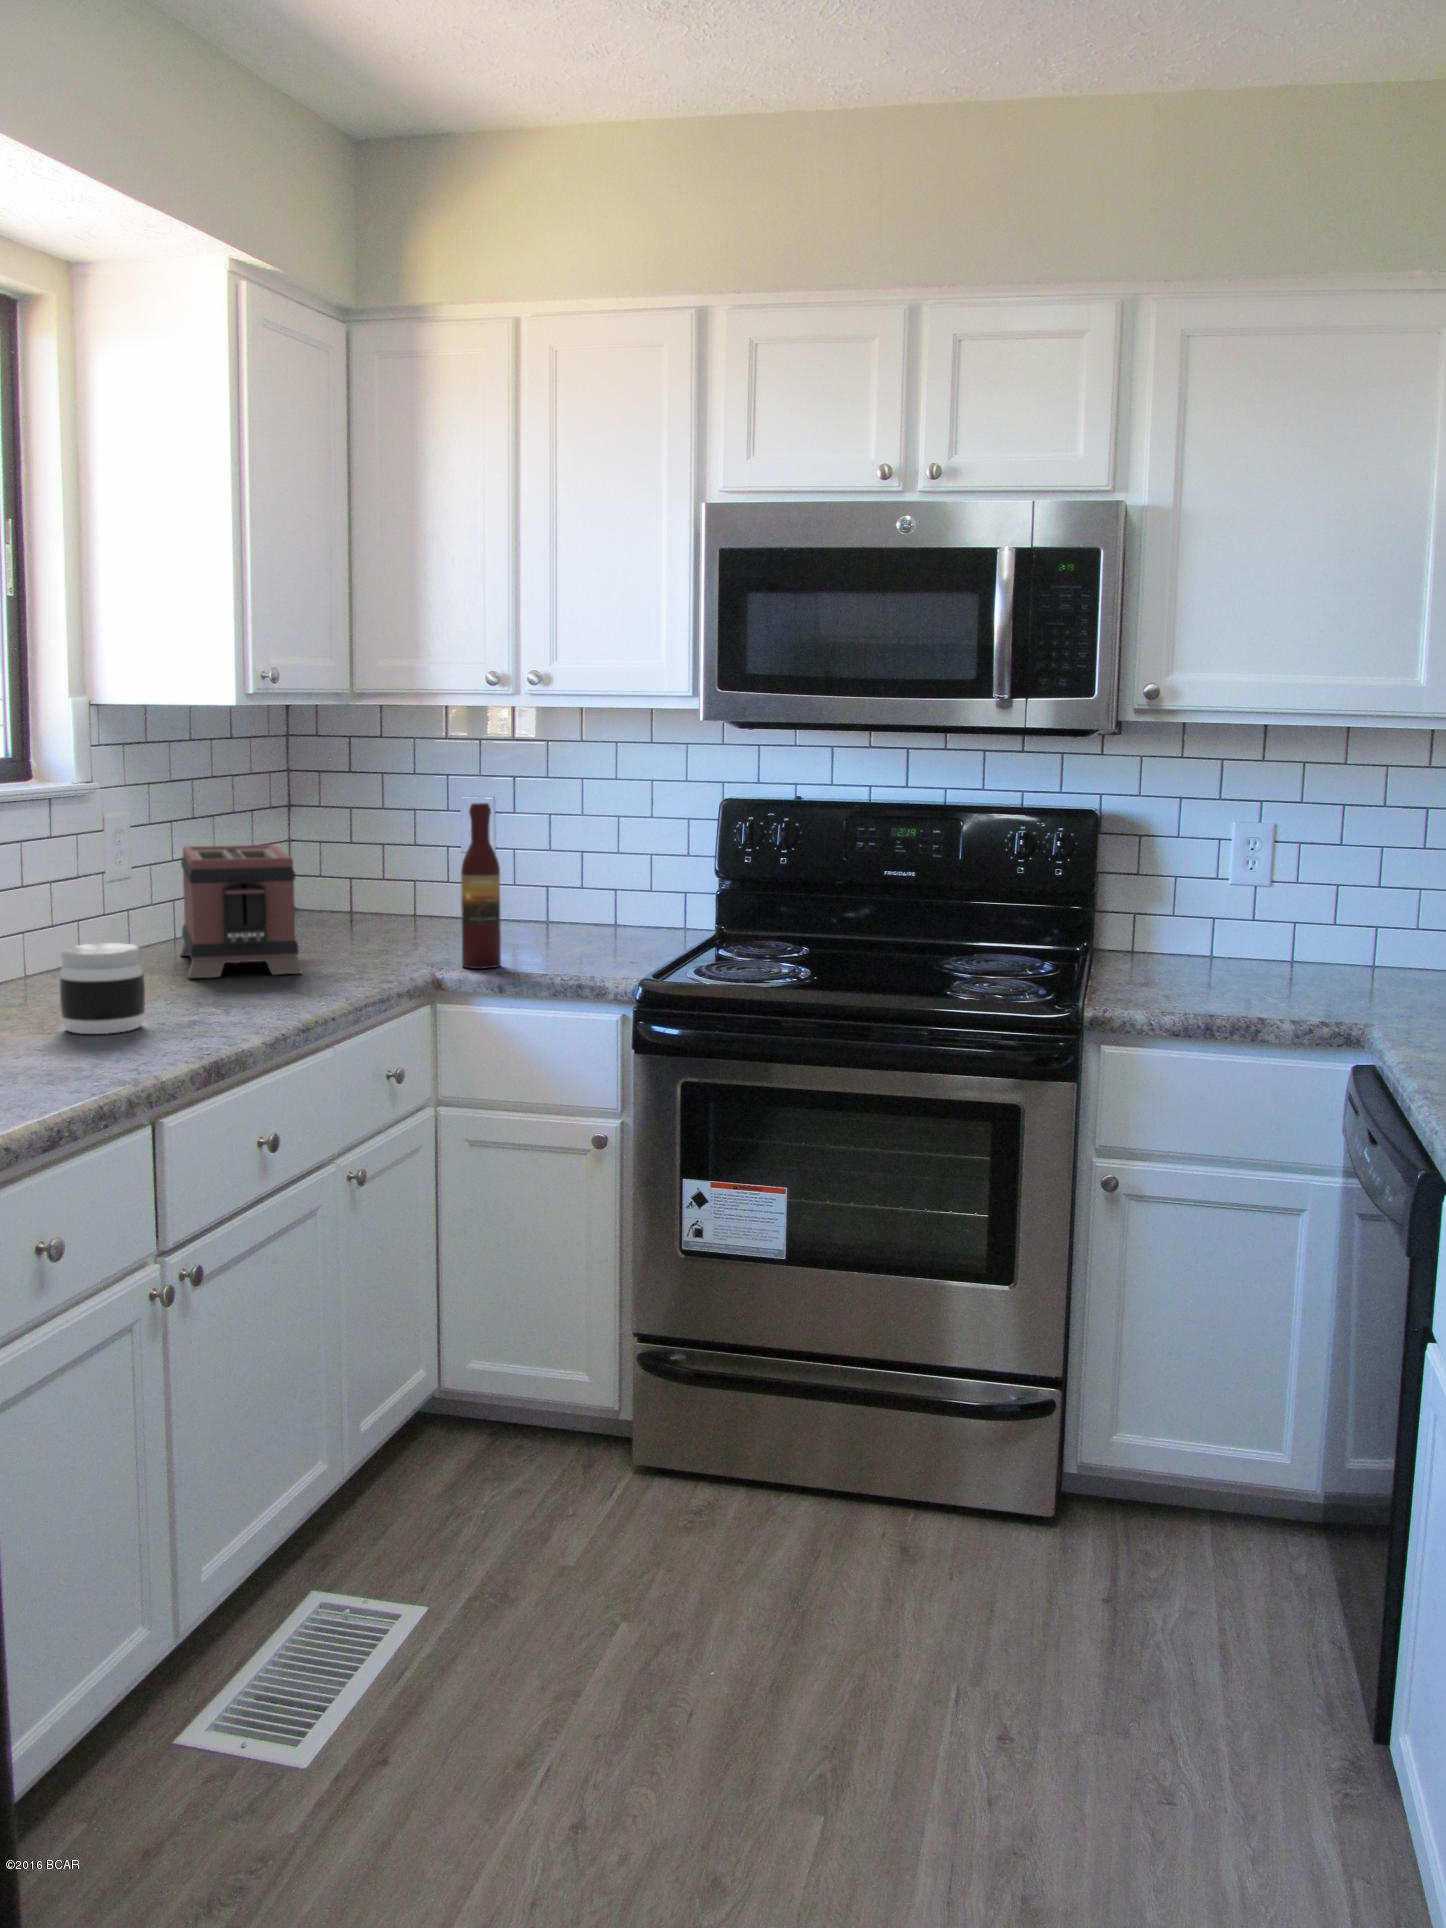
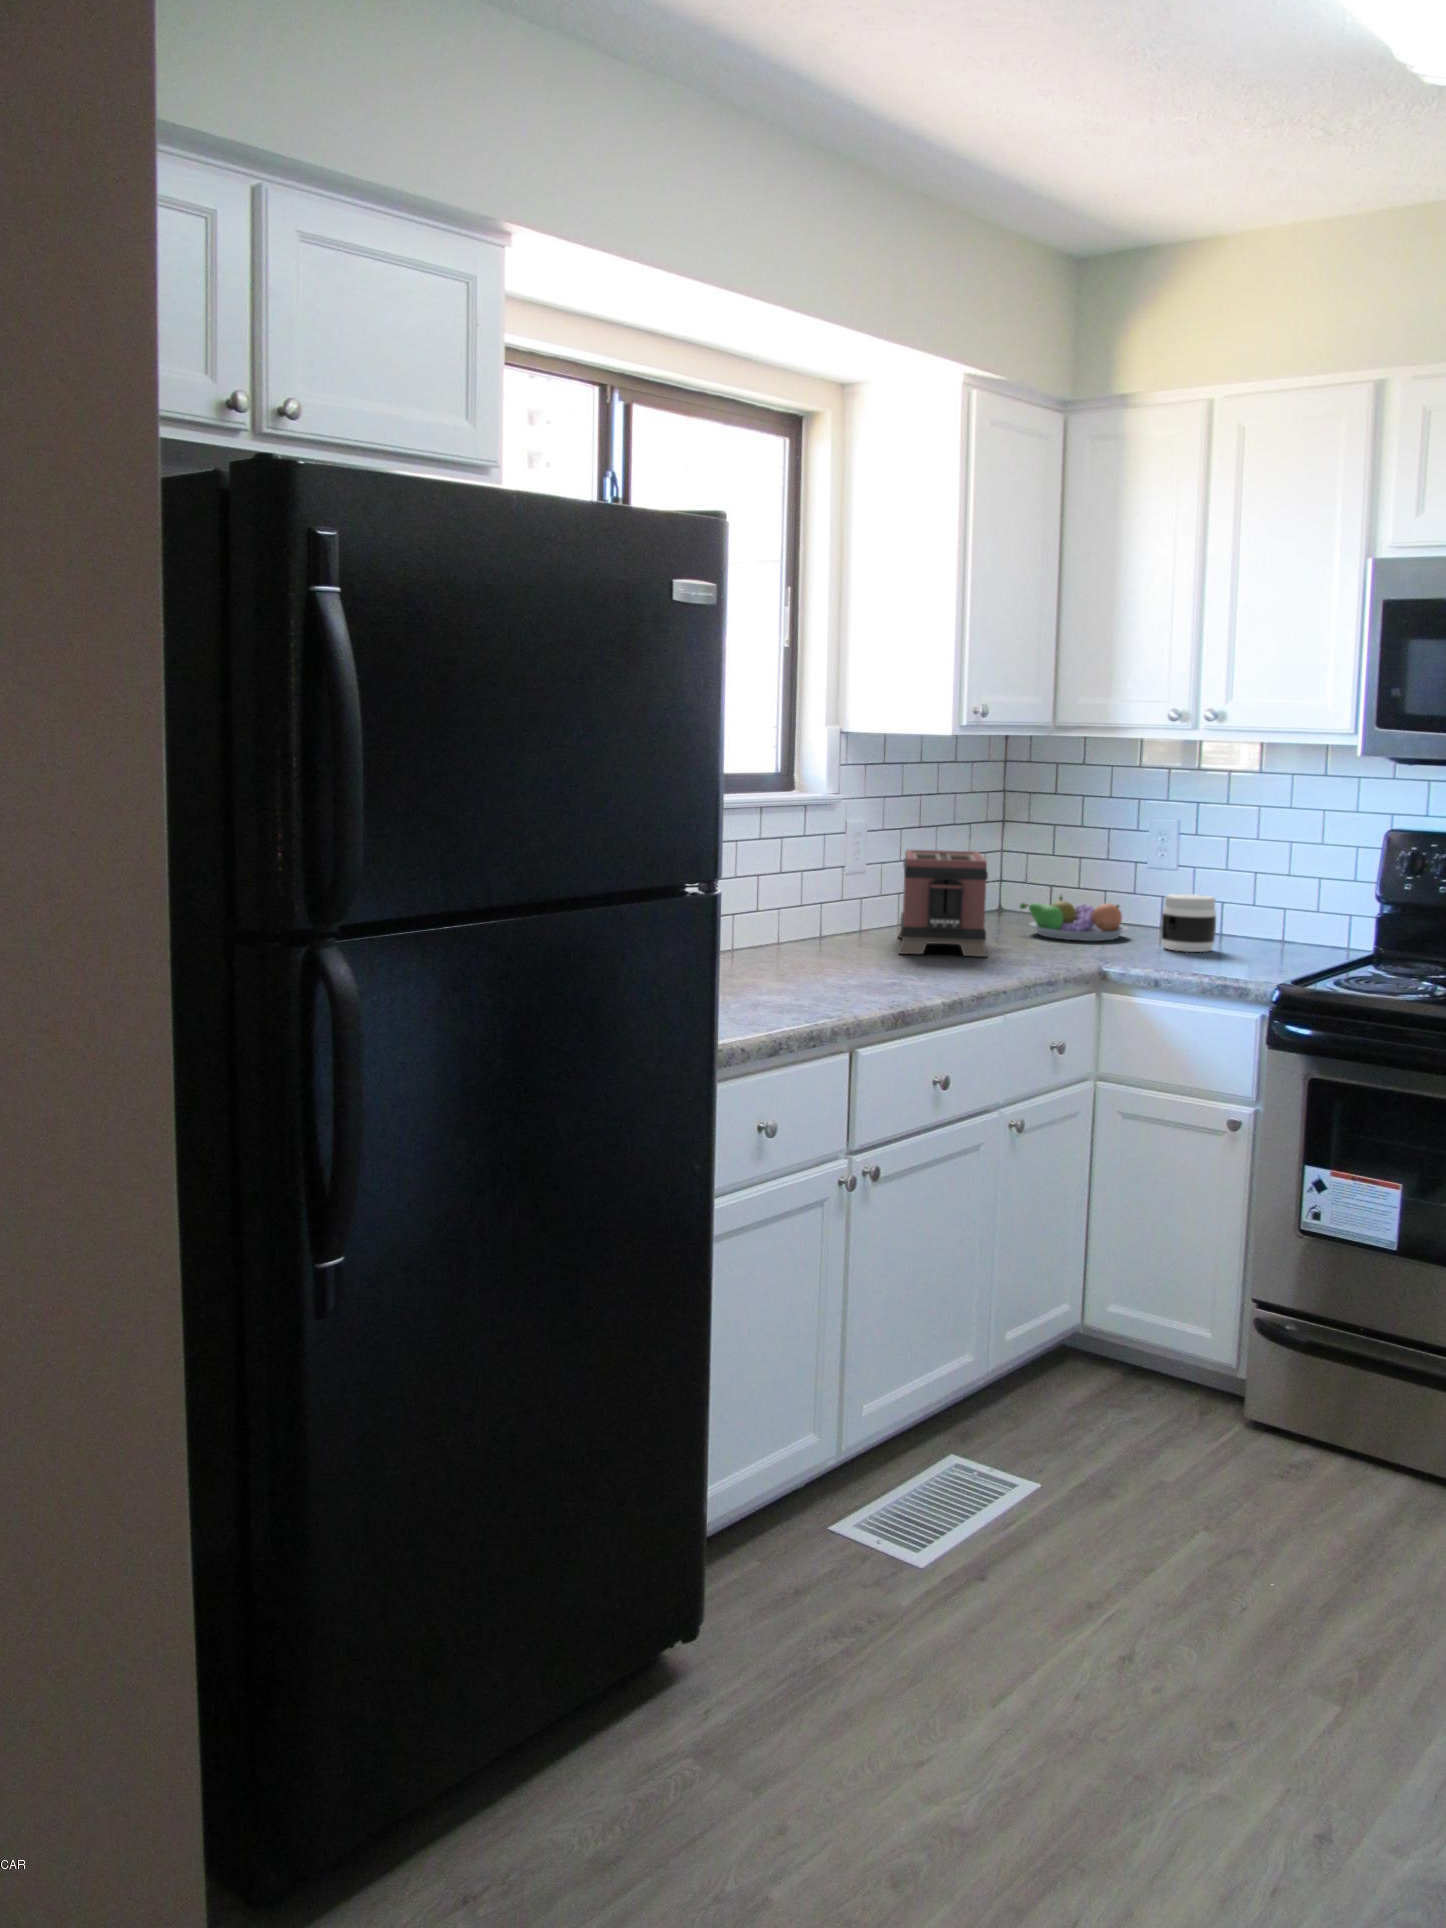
wine bottle: present [461,803,501,969] -> none [1123,822,1162,965]
fruit bowl: none [326,889,454,943] -> present [1020,896,1127,941]
jar: present [59,943,145,1034] -> present [1161,894,1216,952]

